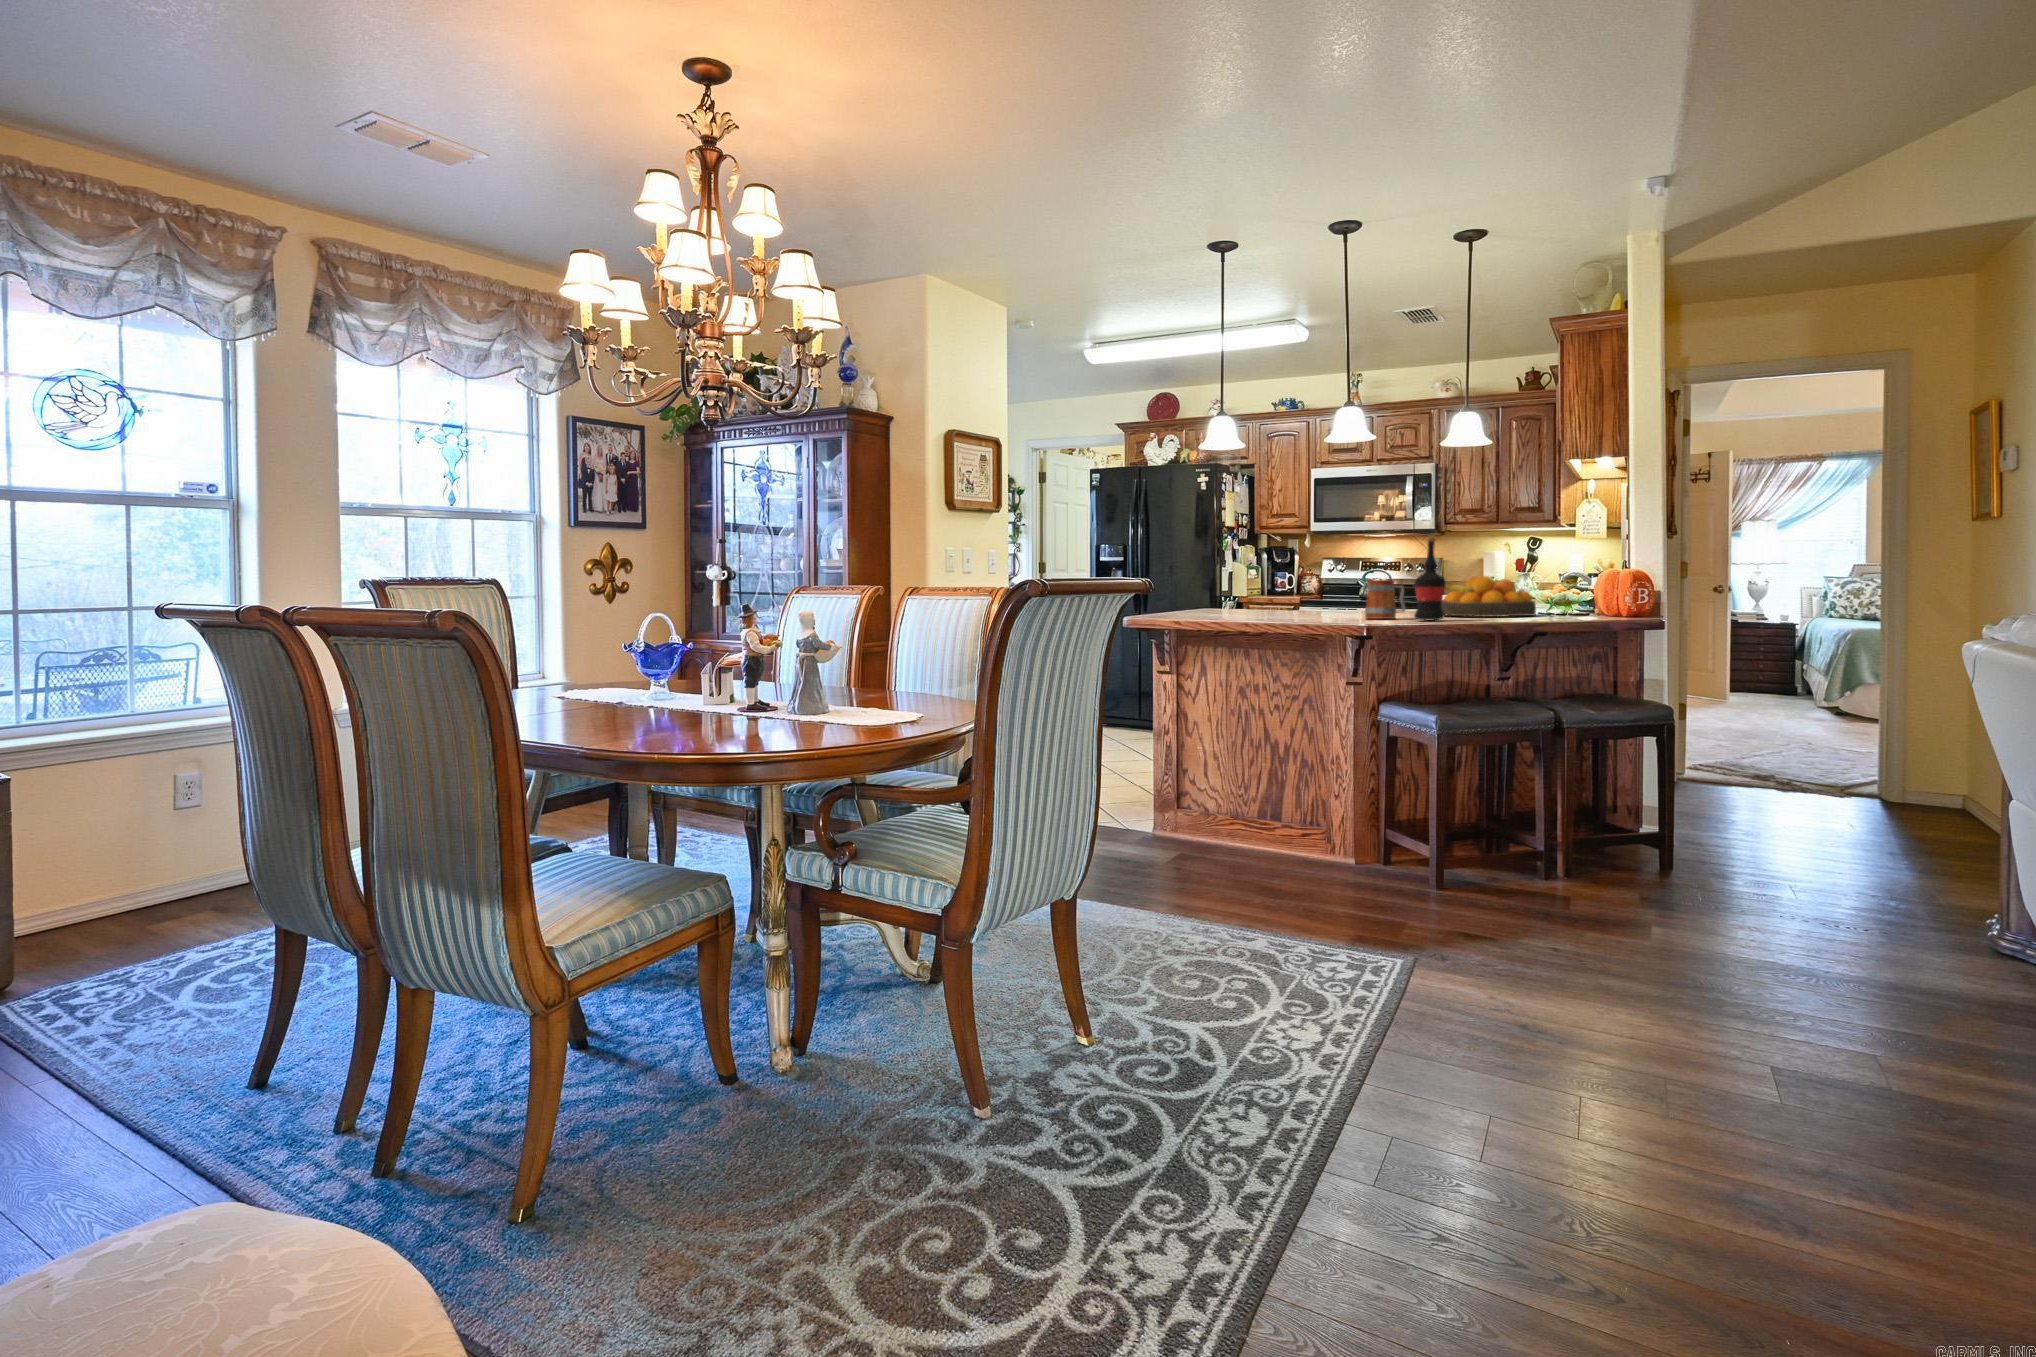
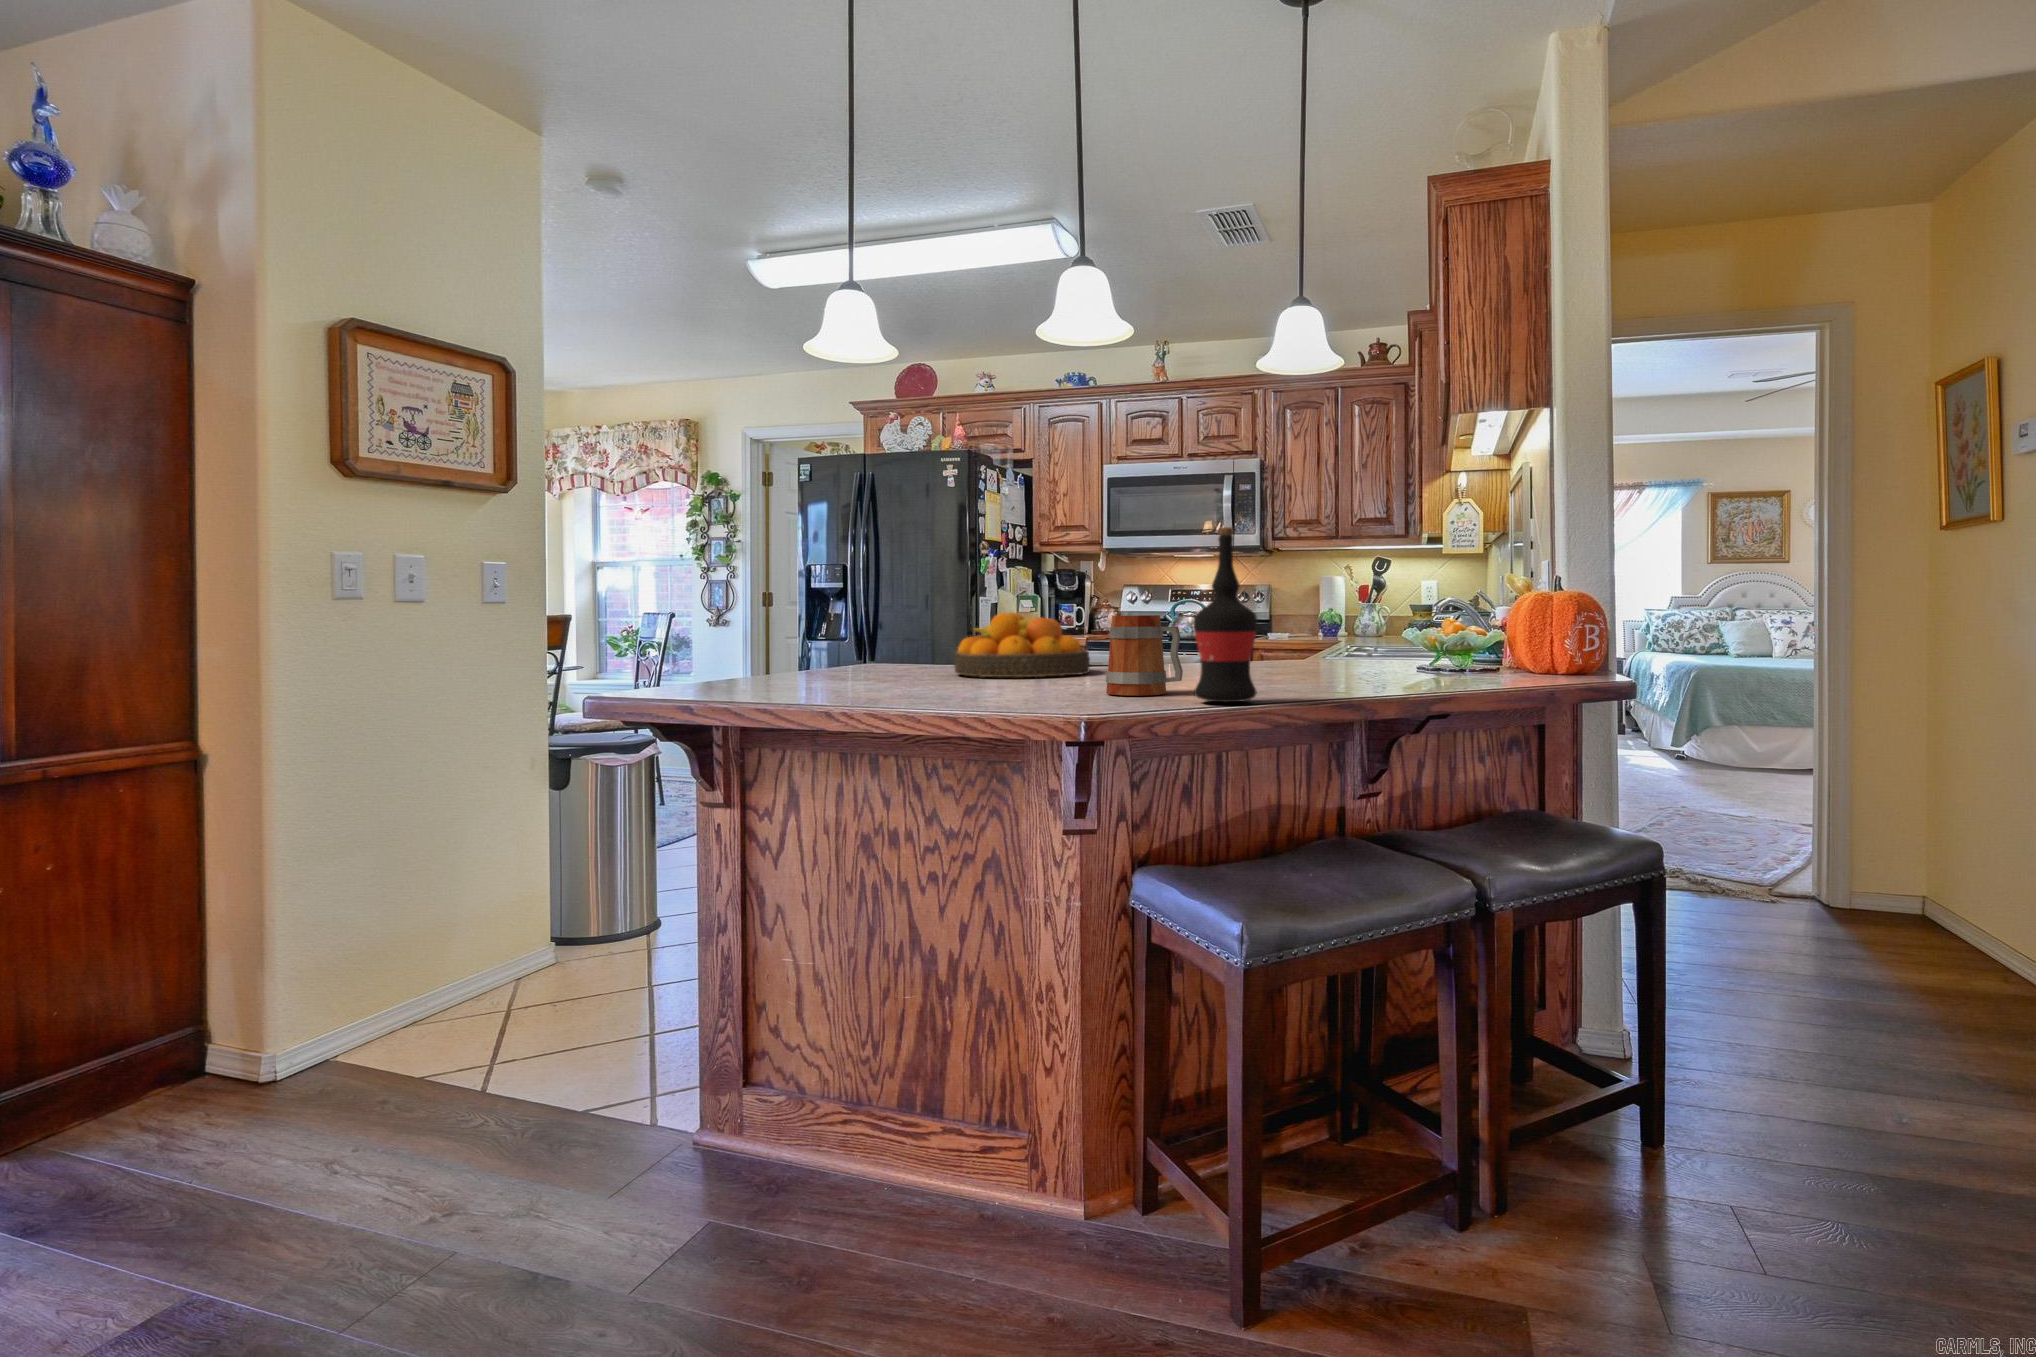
fruit bowl: present [1442,576,1536,617] -> present [954,612,1090,677]

